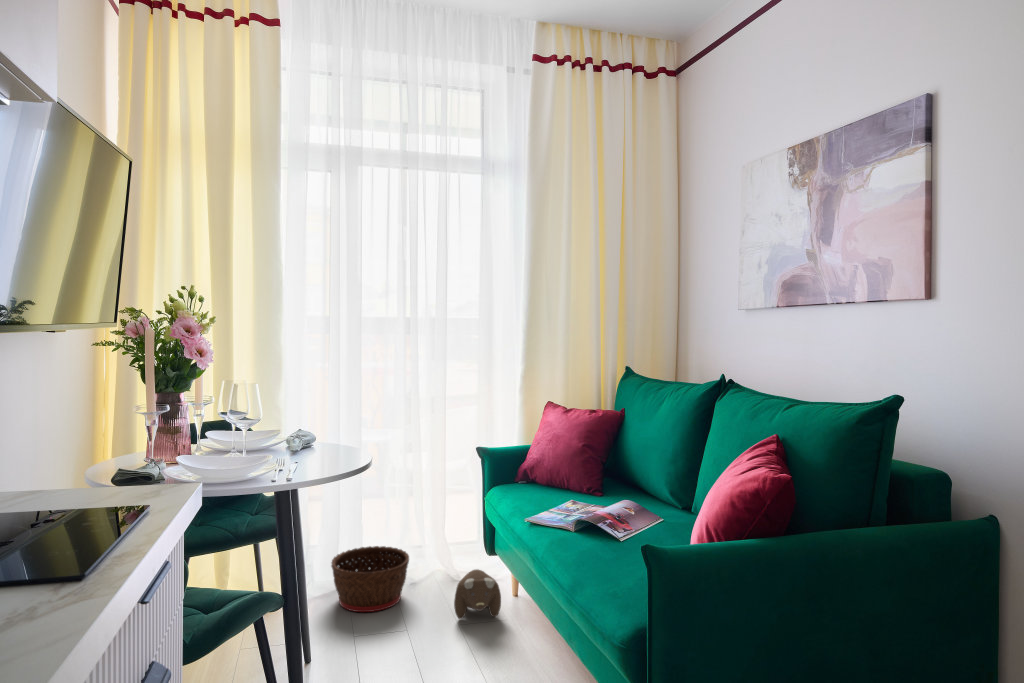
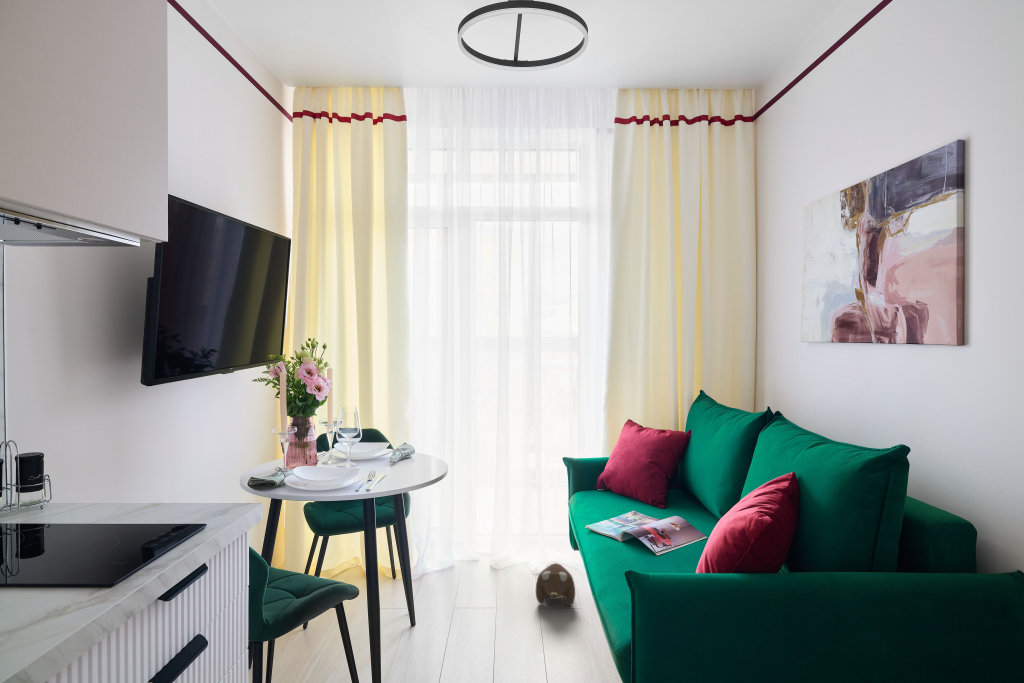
basket: present [331,546,409,612] -> none [442,535,505,590]

